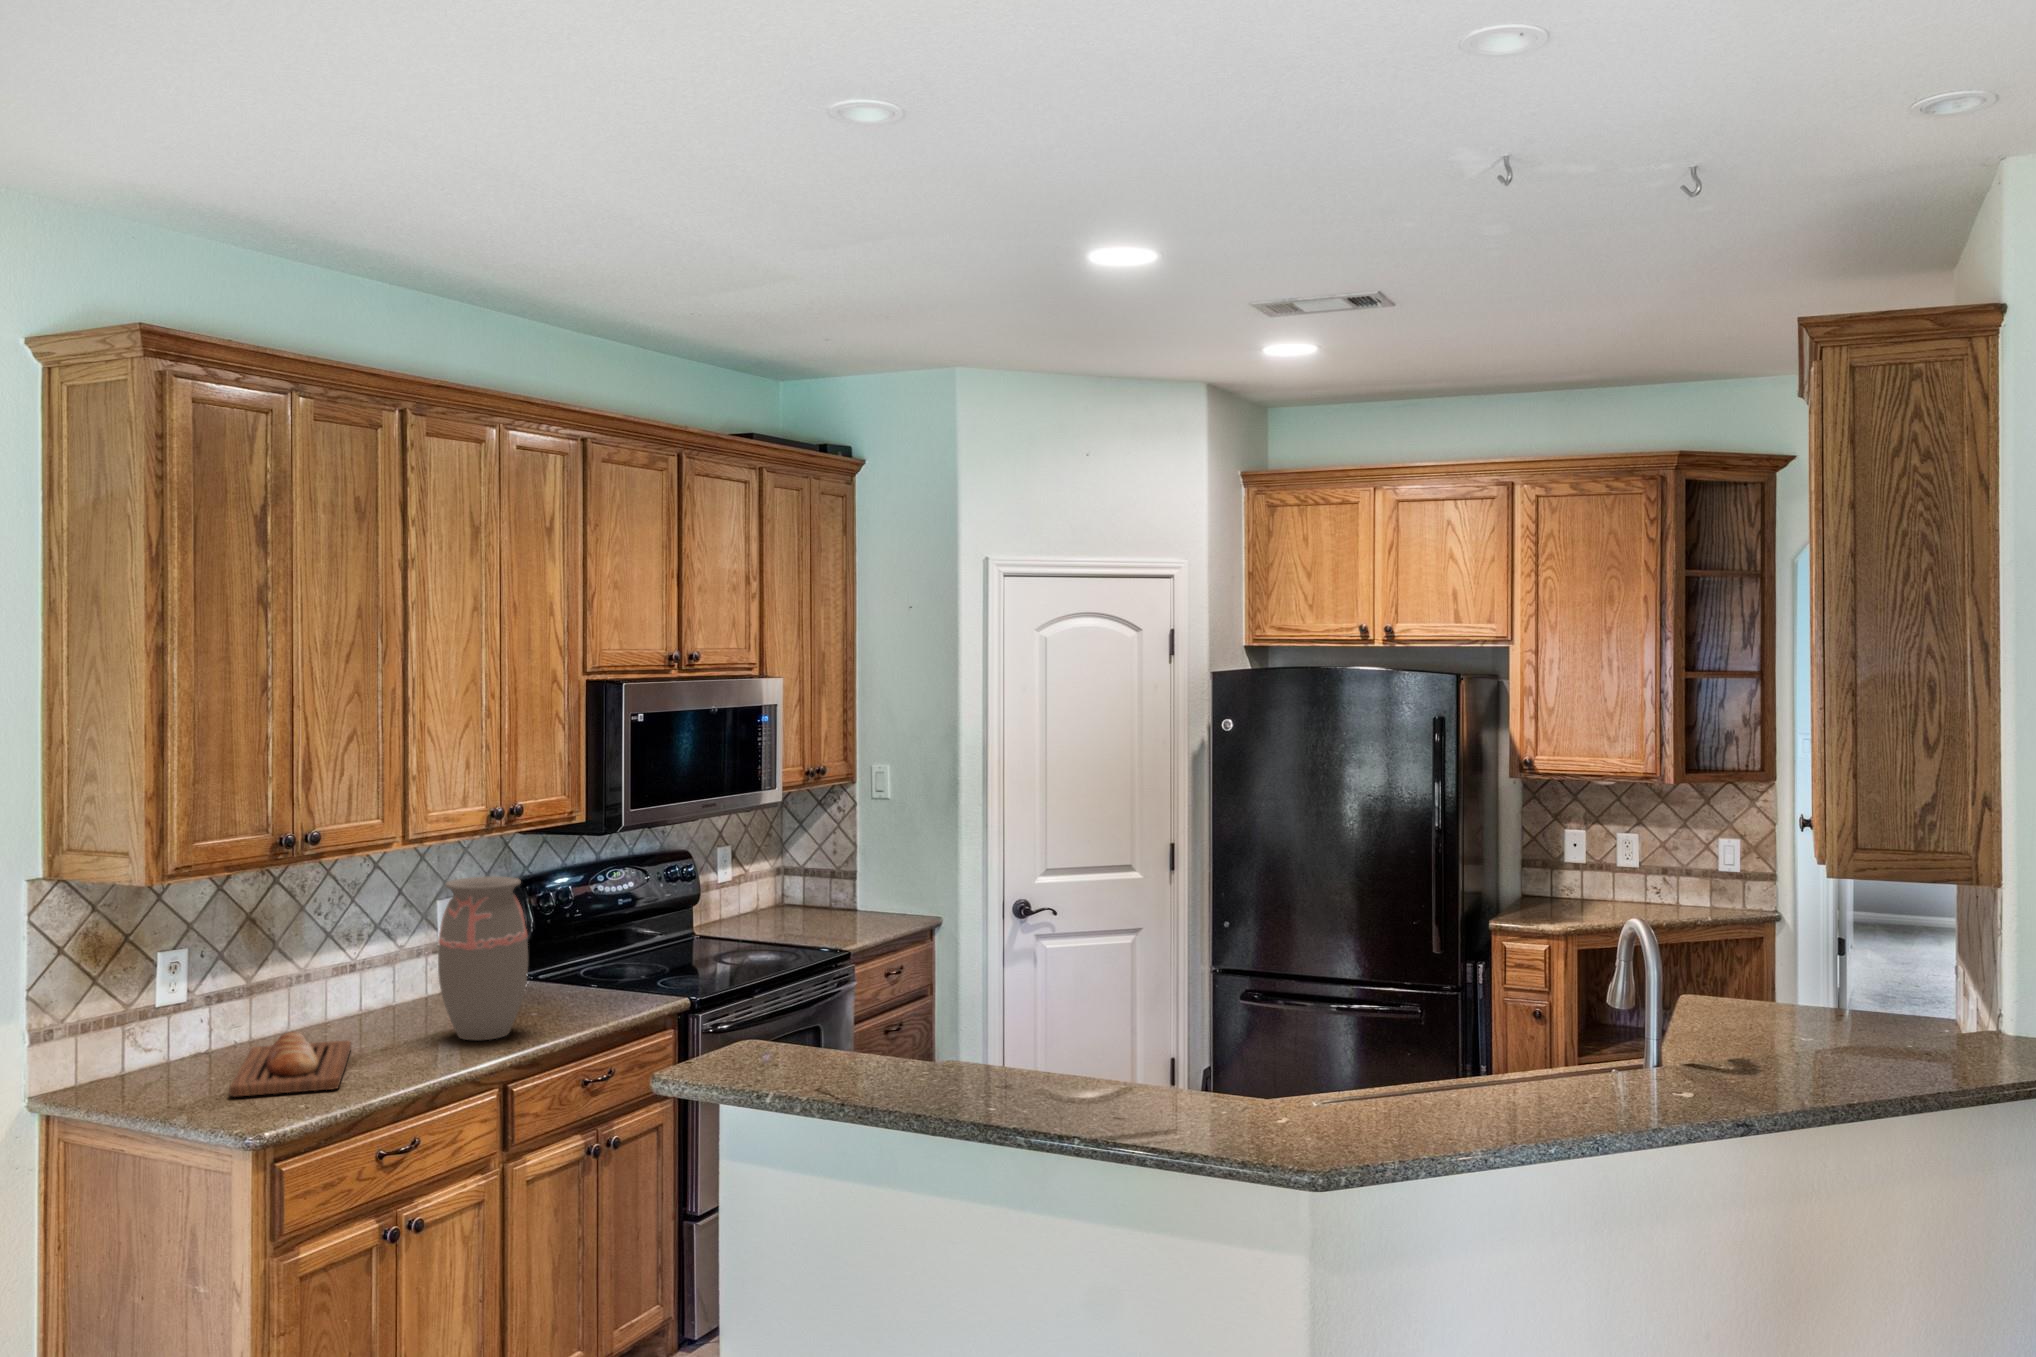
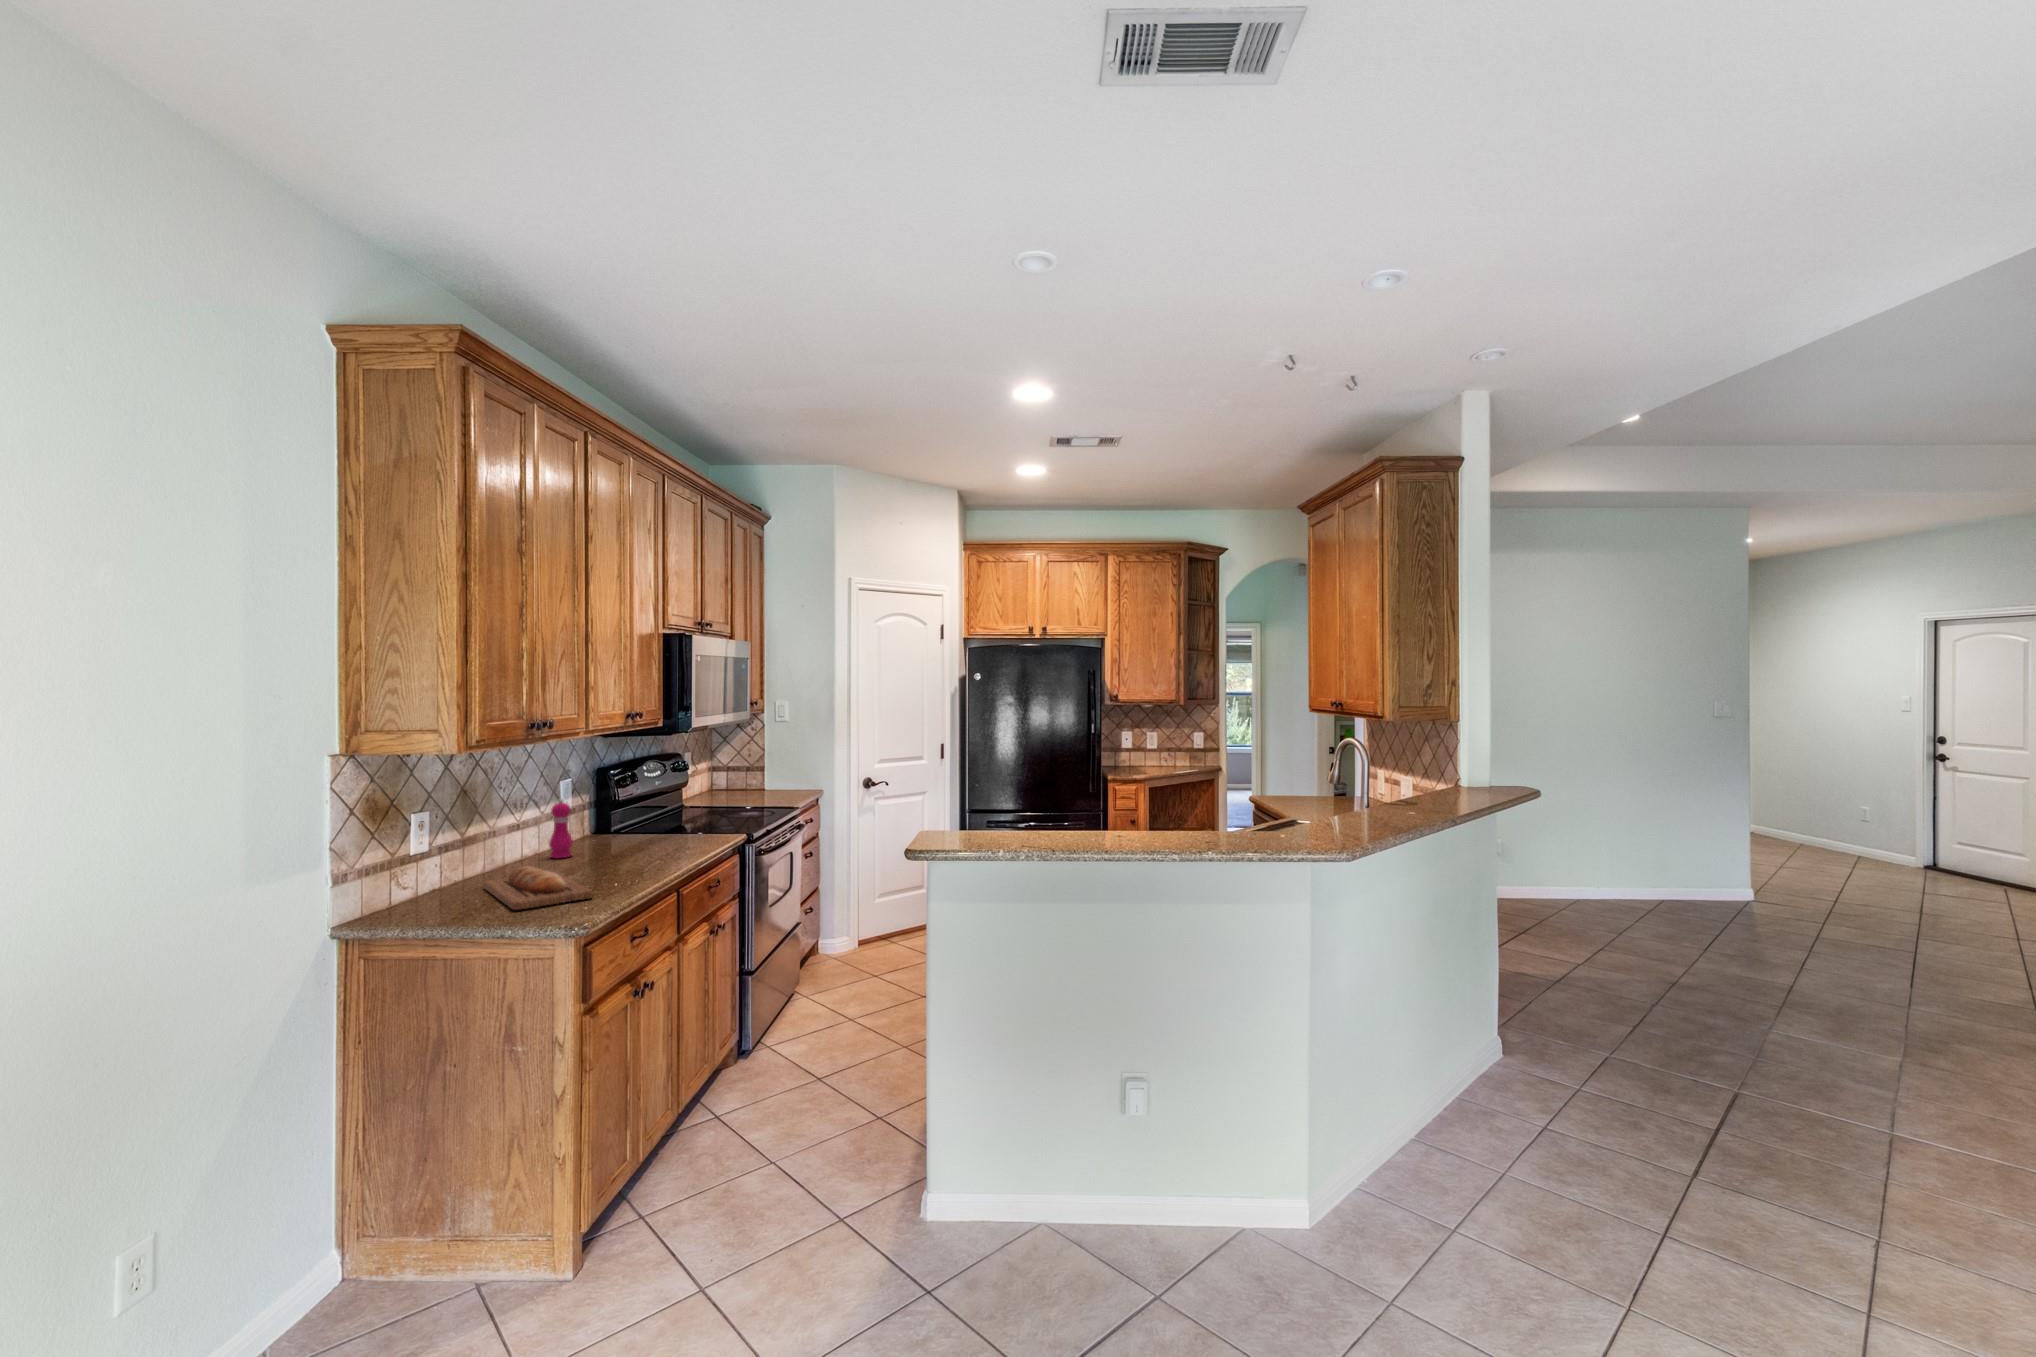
decorative vase: present [438,876,528,1040] -> none [613,755,676,865]
pepper mill: none [387,931,420,1017] -> present [549,798,573,858]

